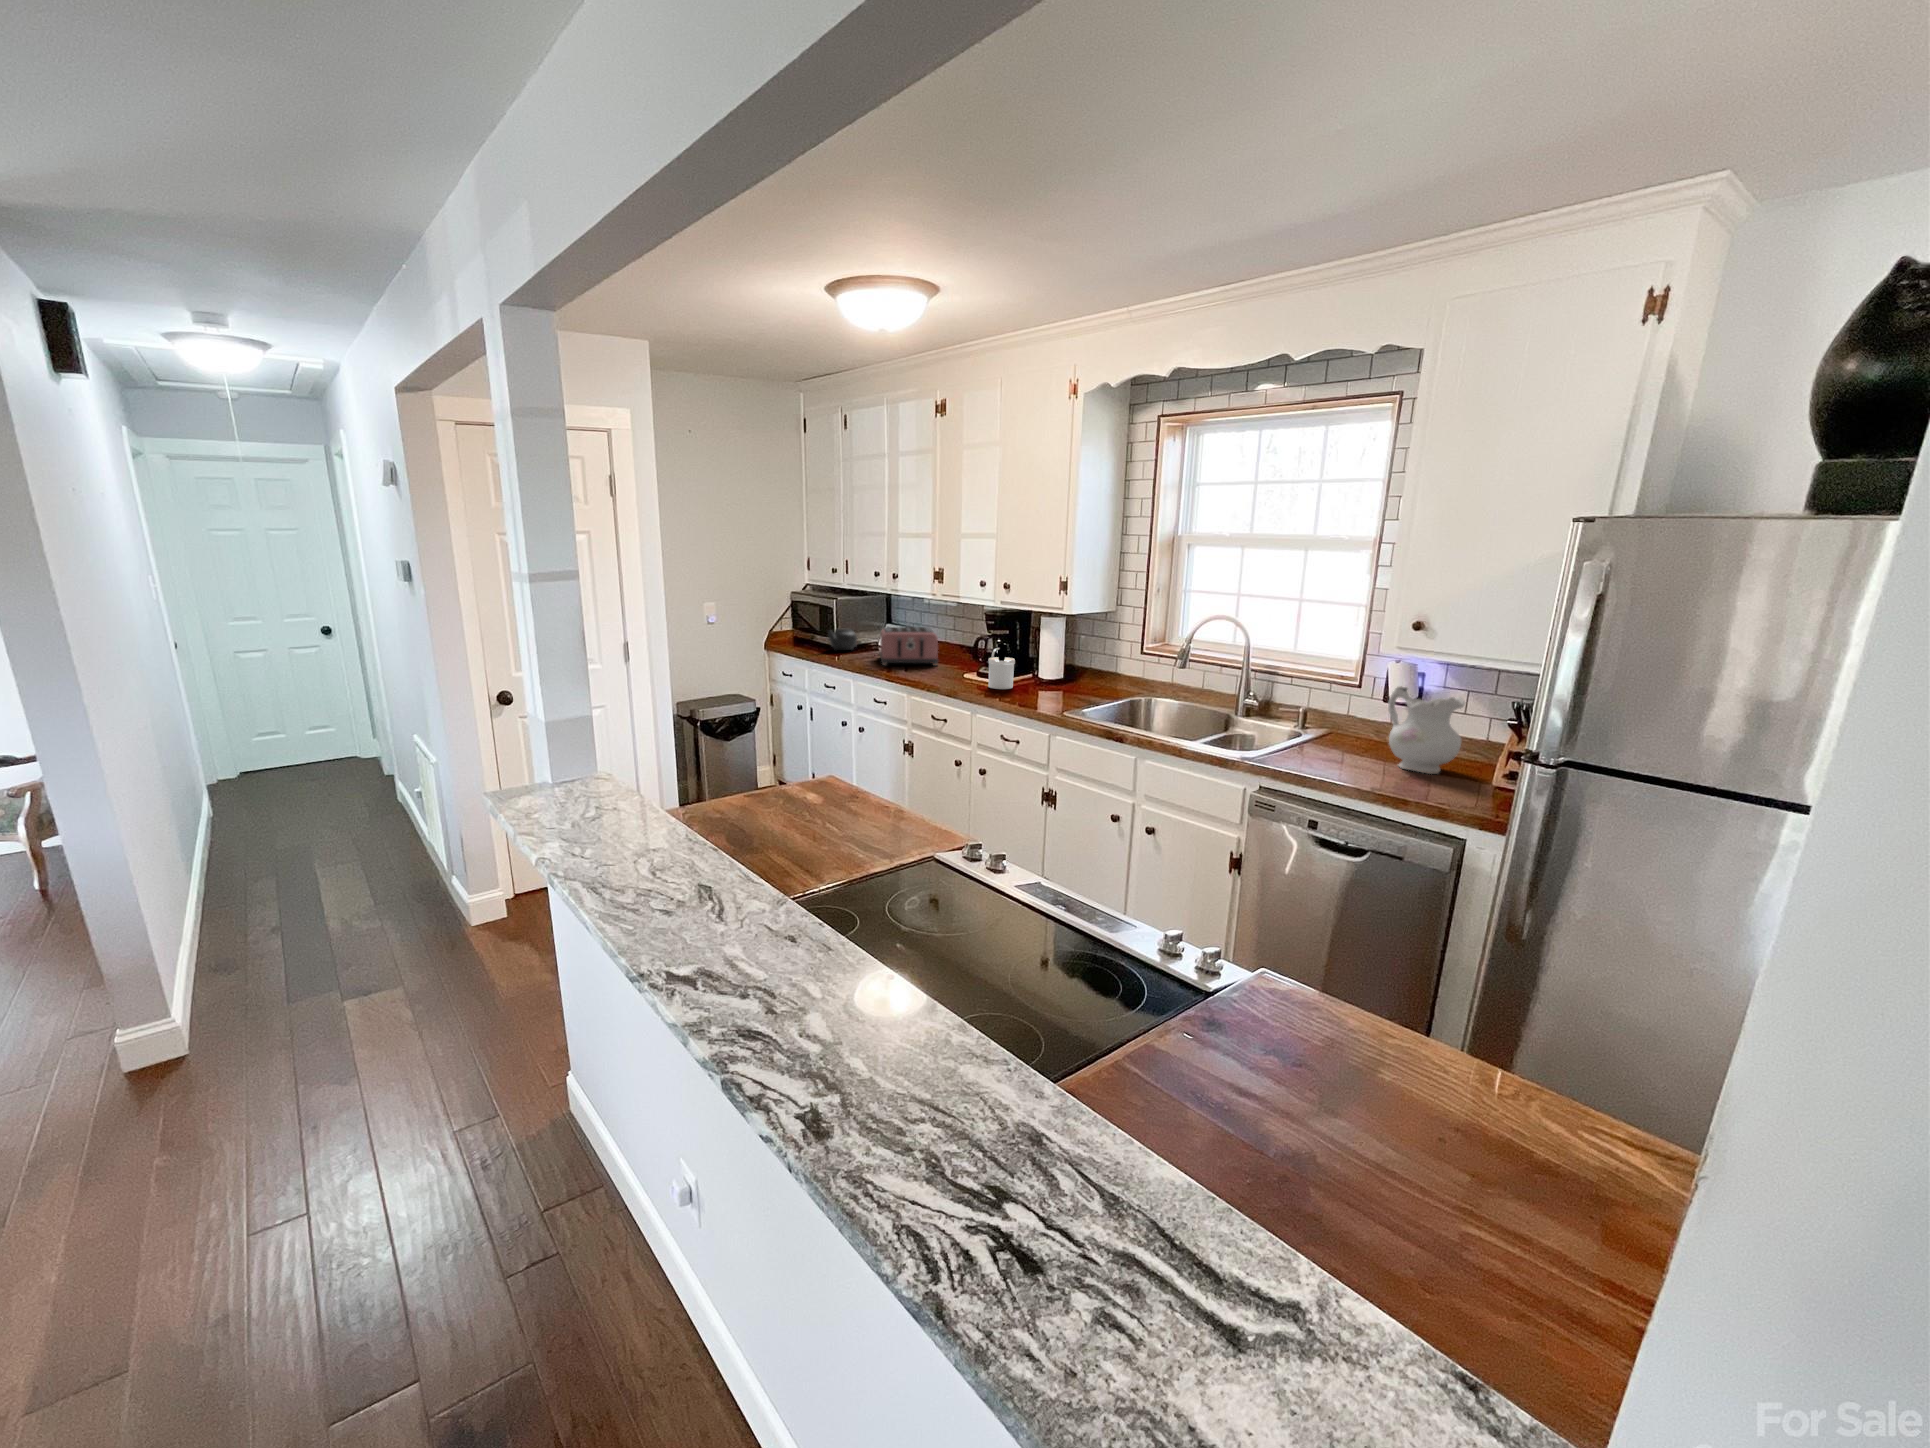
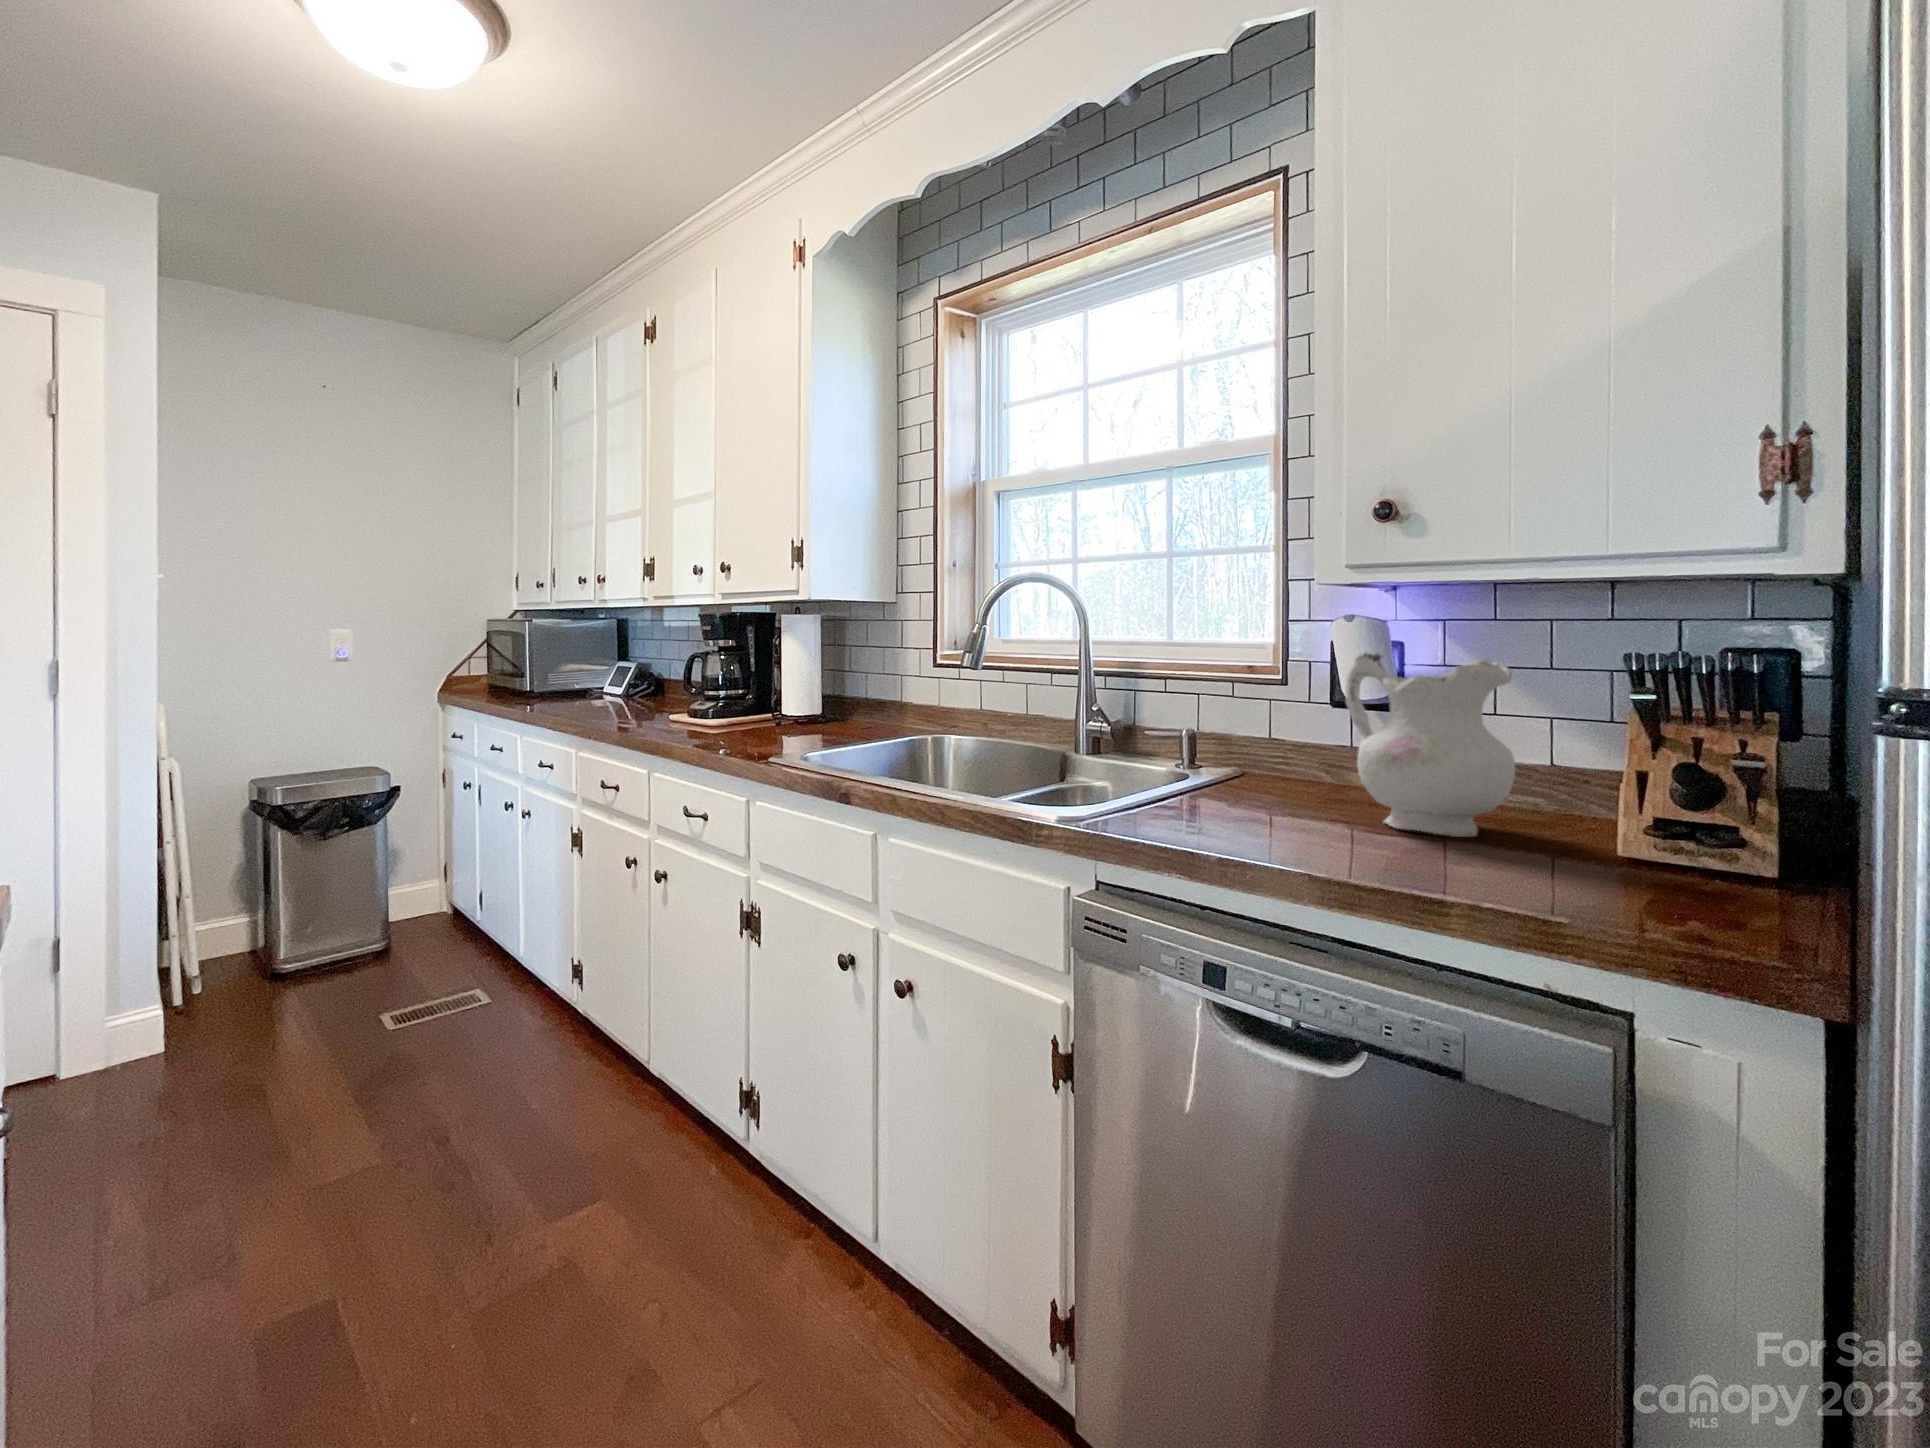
toaster: present [880,627,938,665] -> none [559,654,663,708]
teapot: present [828,629,857,650] -> none [508,664,561,696]
soap dispenser: present [988,644,1015,689] -> none [681,656,732,730]

